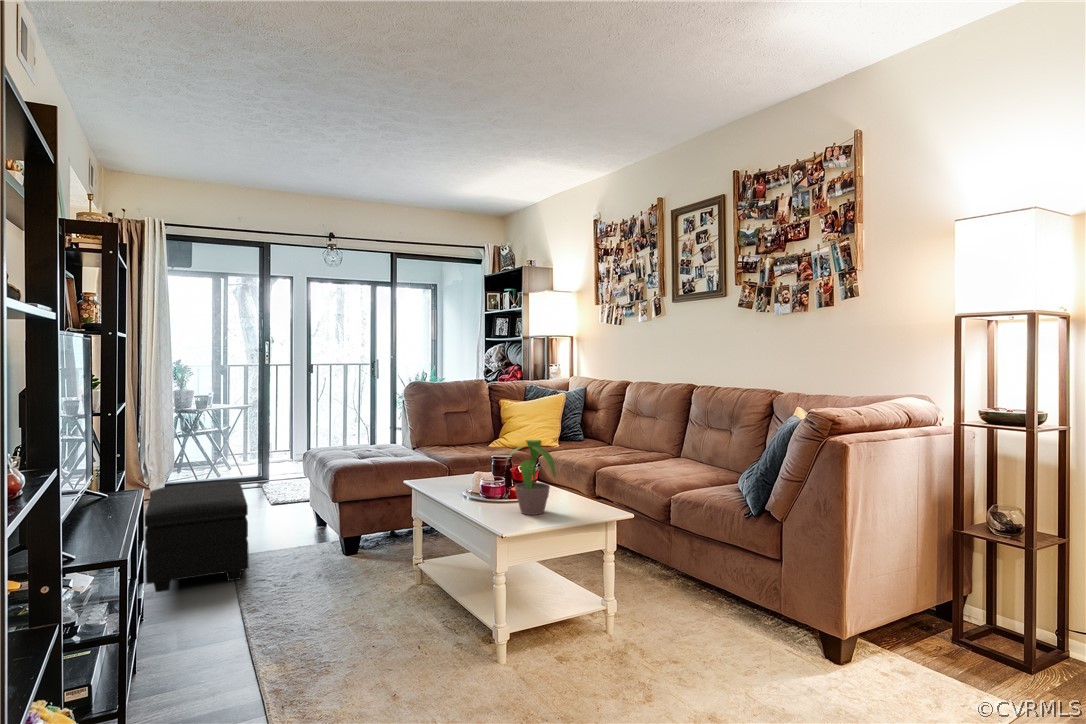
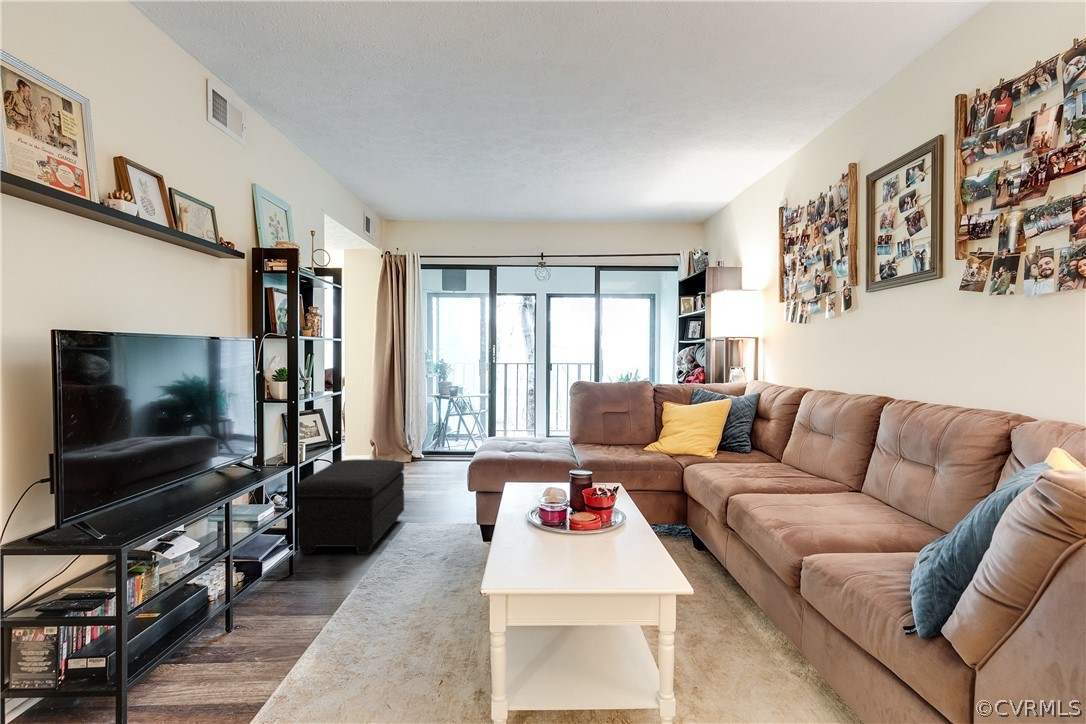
potted plant: present [508,440,556,515] -> none [530,459,621,562]

